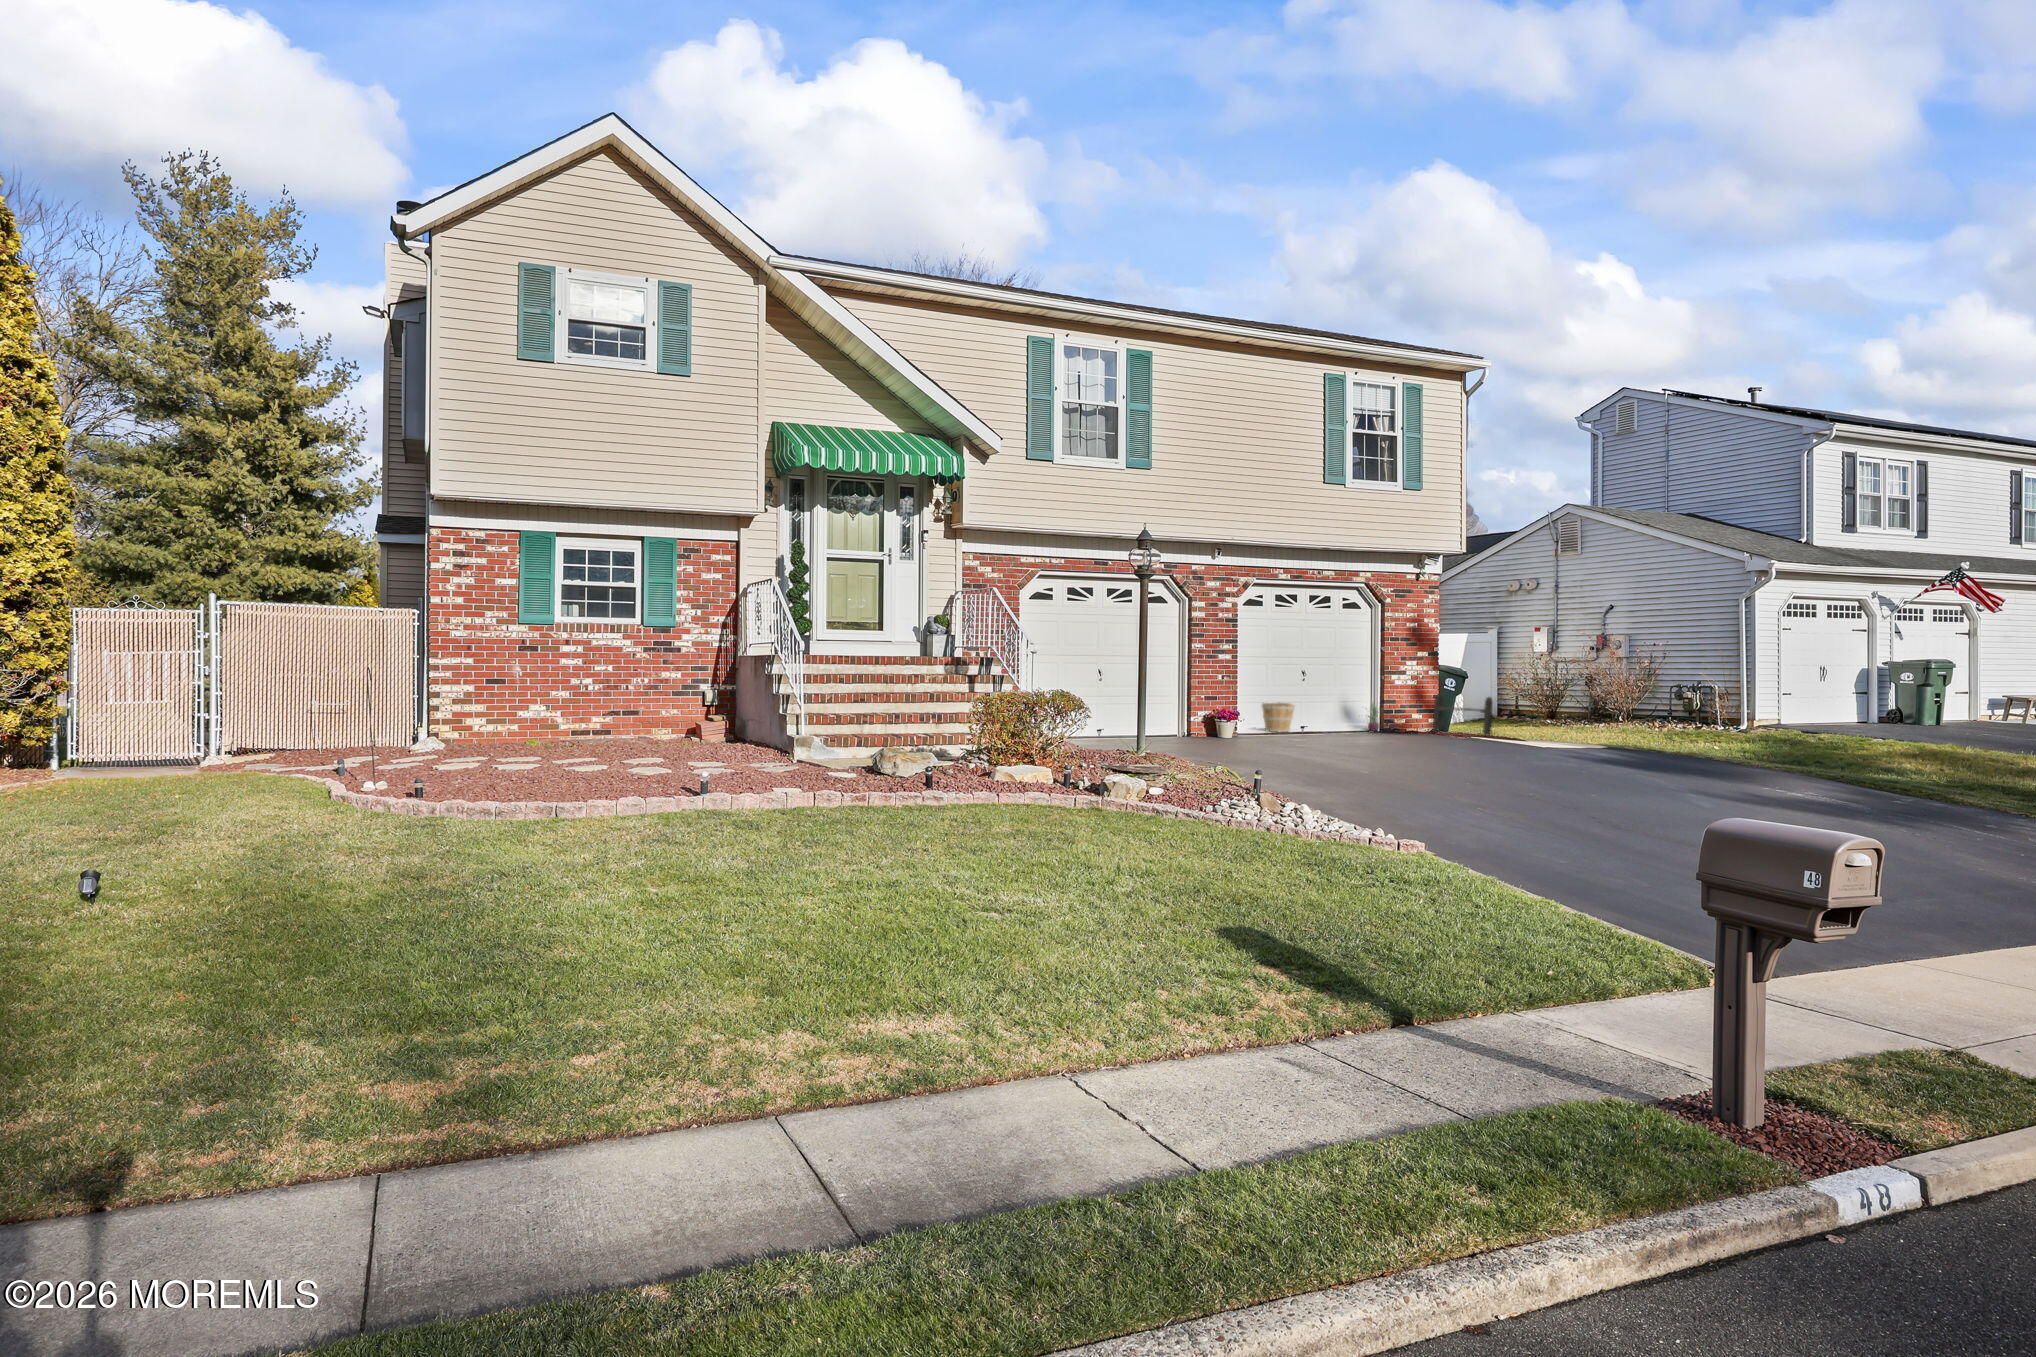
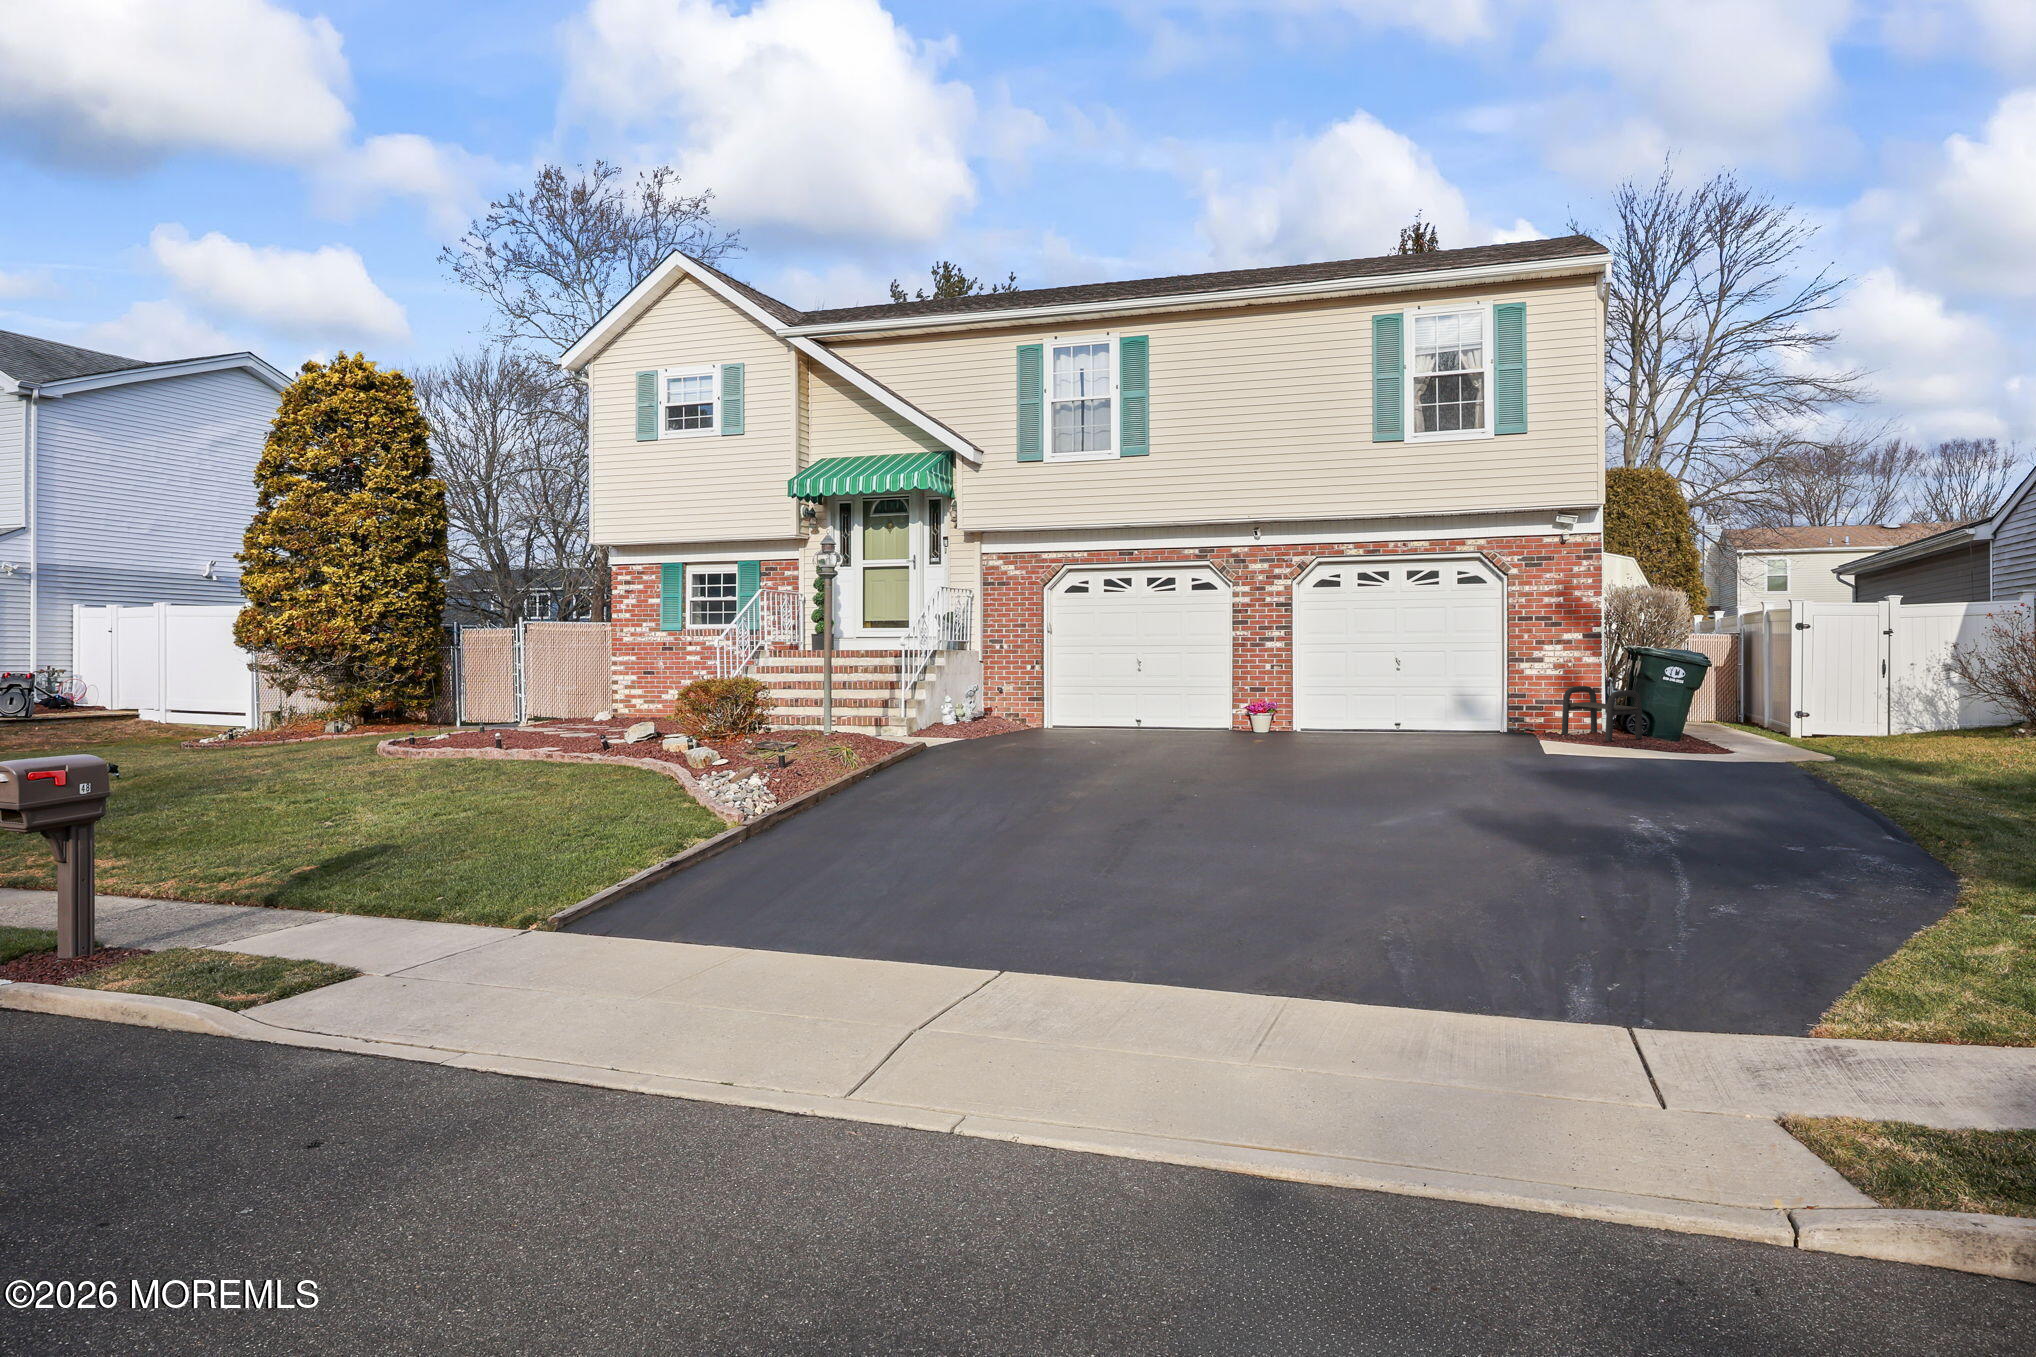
wooden bucket: present [1262,702,1295,732] -> none [1322,694,1360,728]
decorative plant: present [1368,703,1379,731] -> none [1457,694,1500,730]

